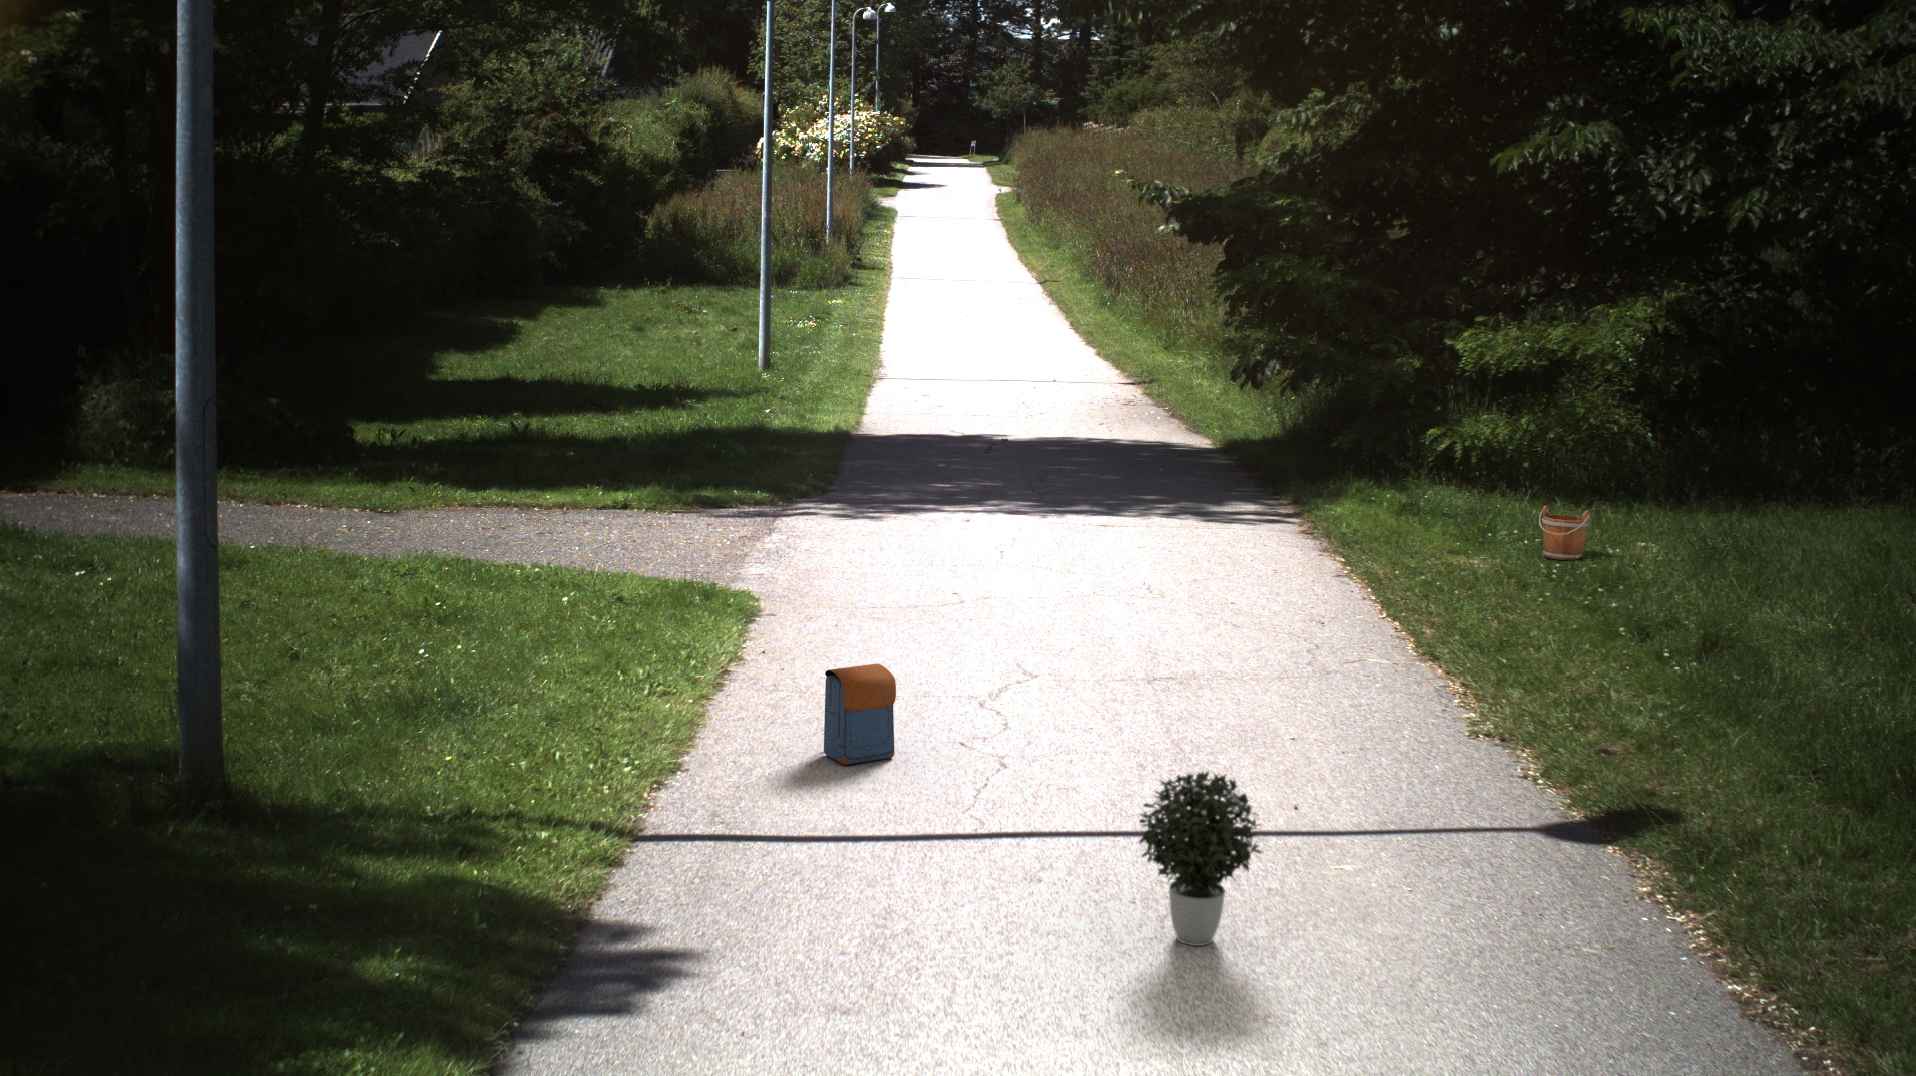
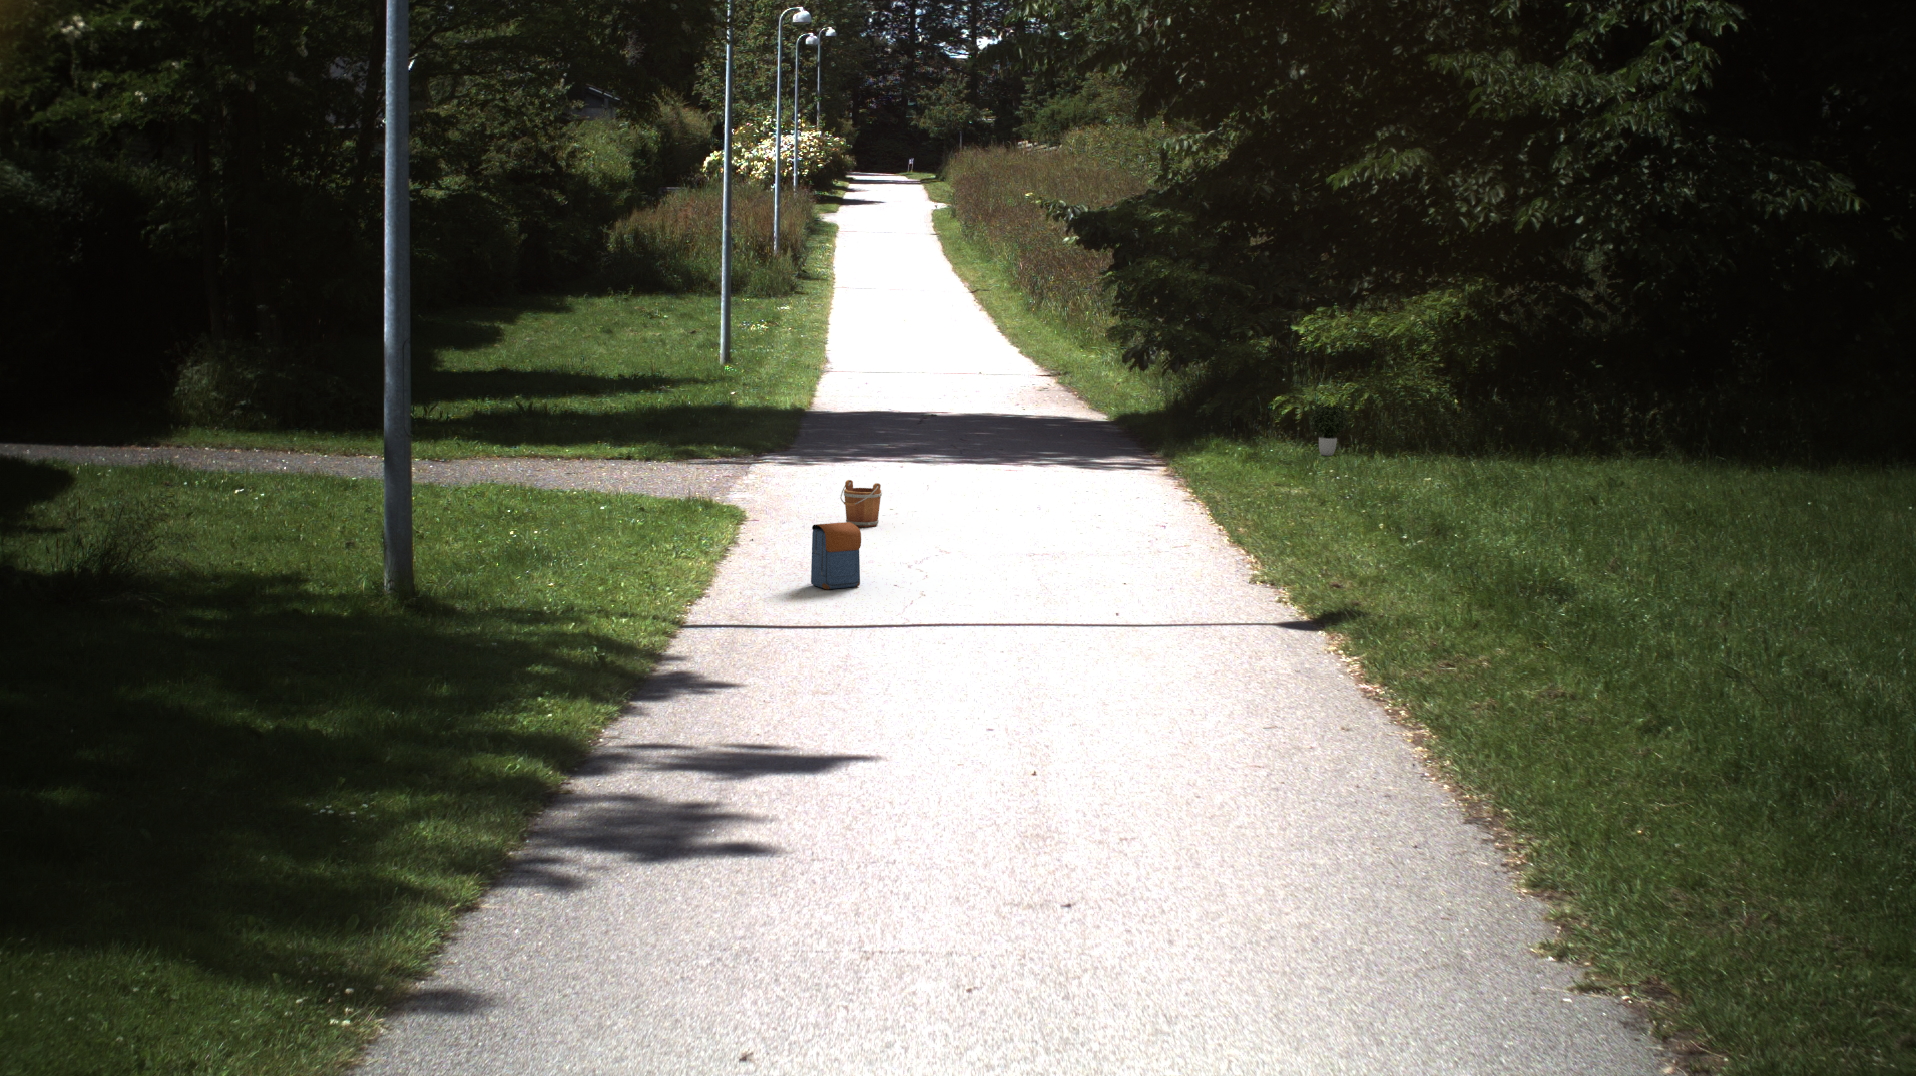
bucket: present [1539,506,1590,560] -> present [840,480,882,527]
potted plant: present [1139,772,1261,946] -> present [1309,403,1348,456]

